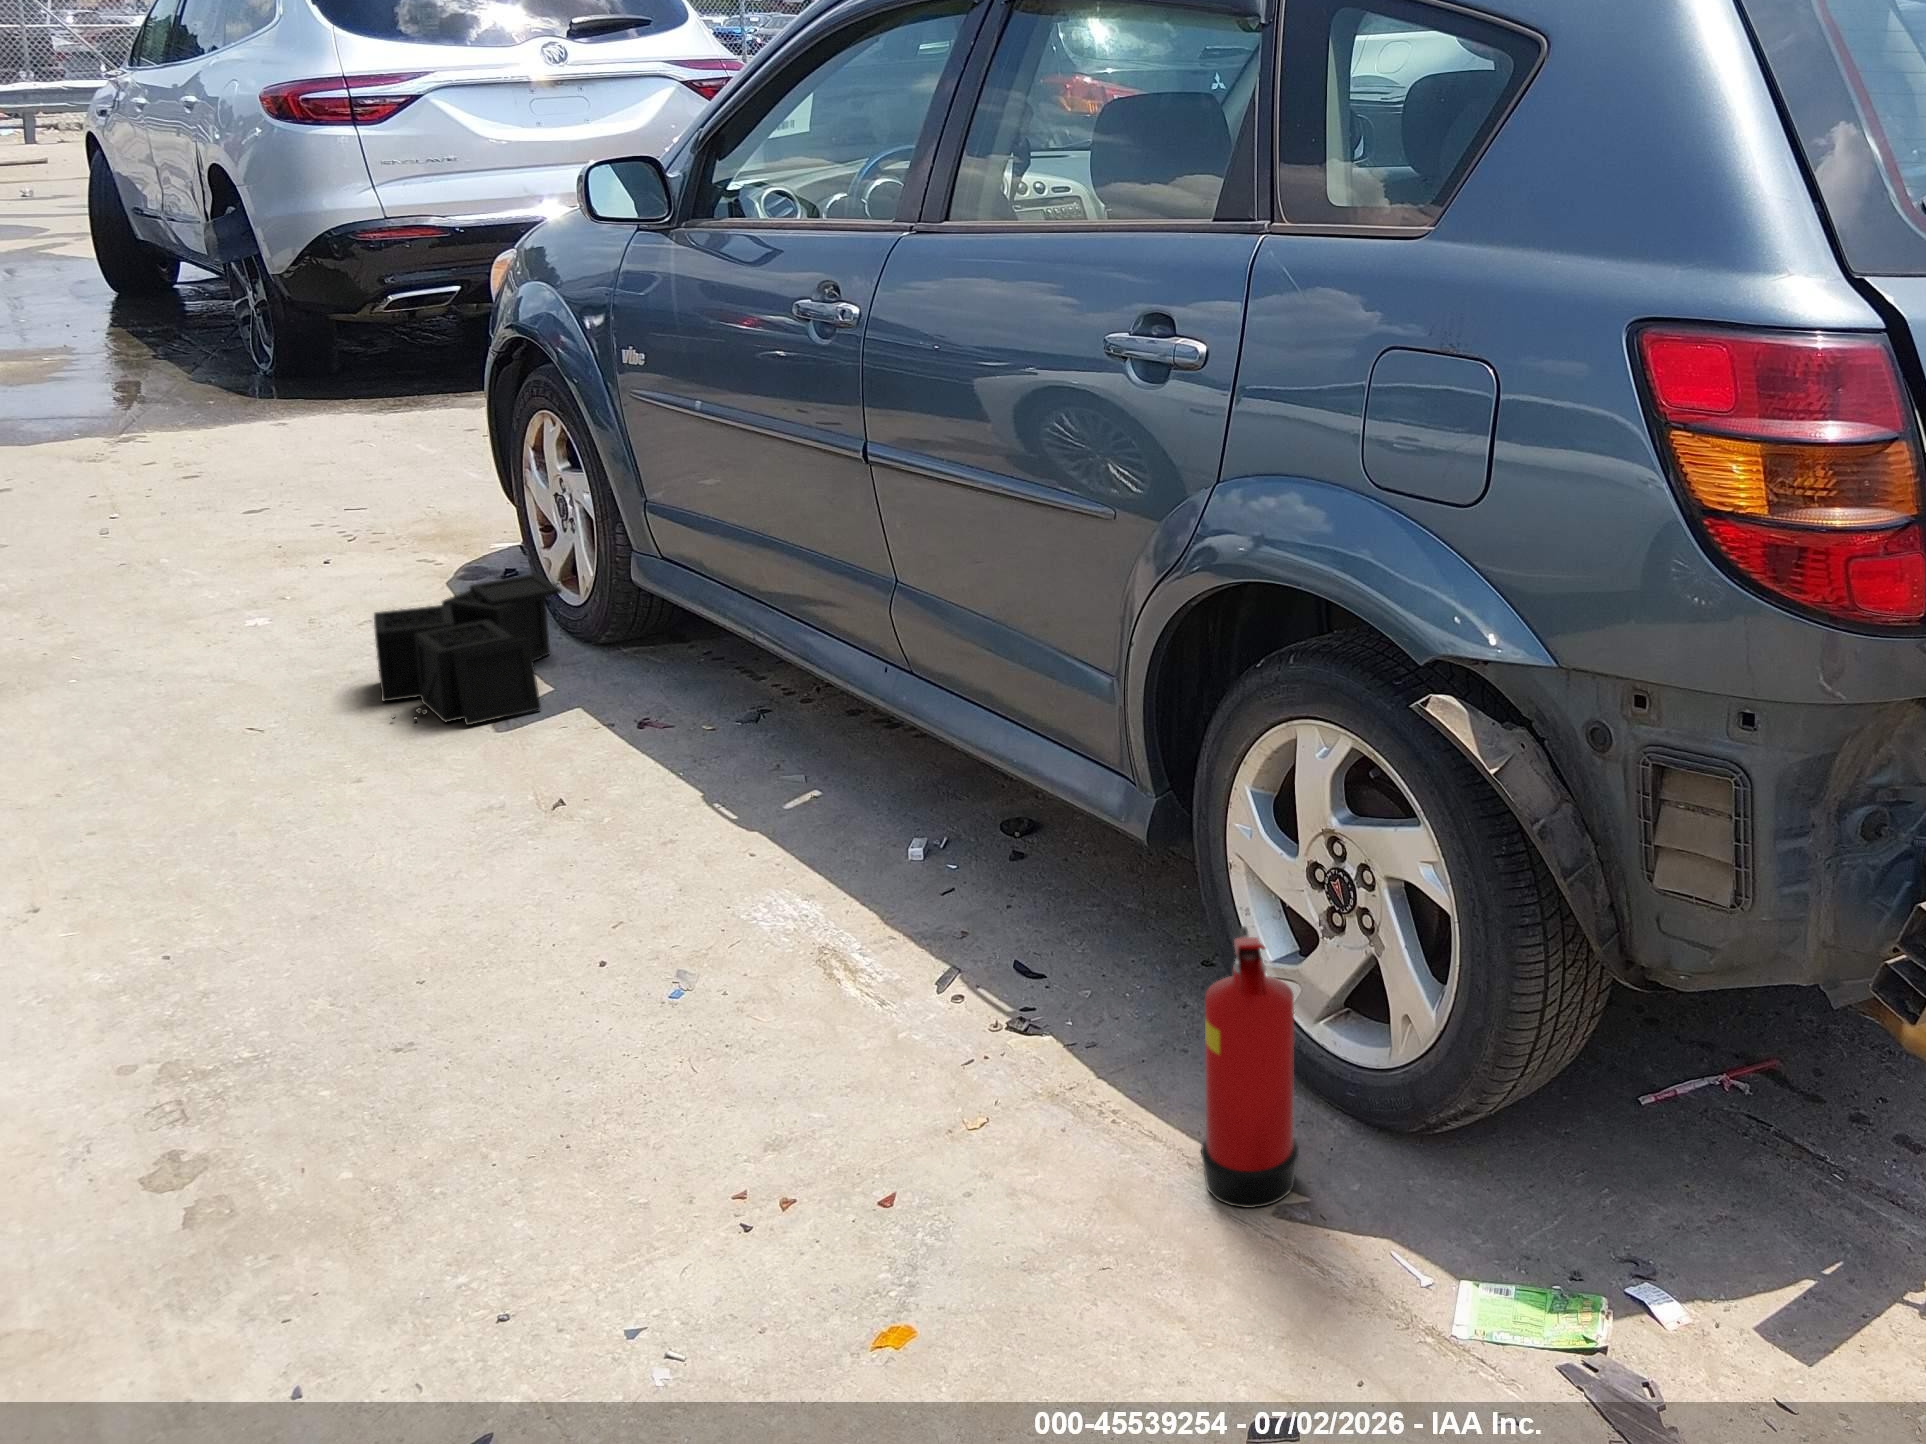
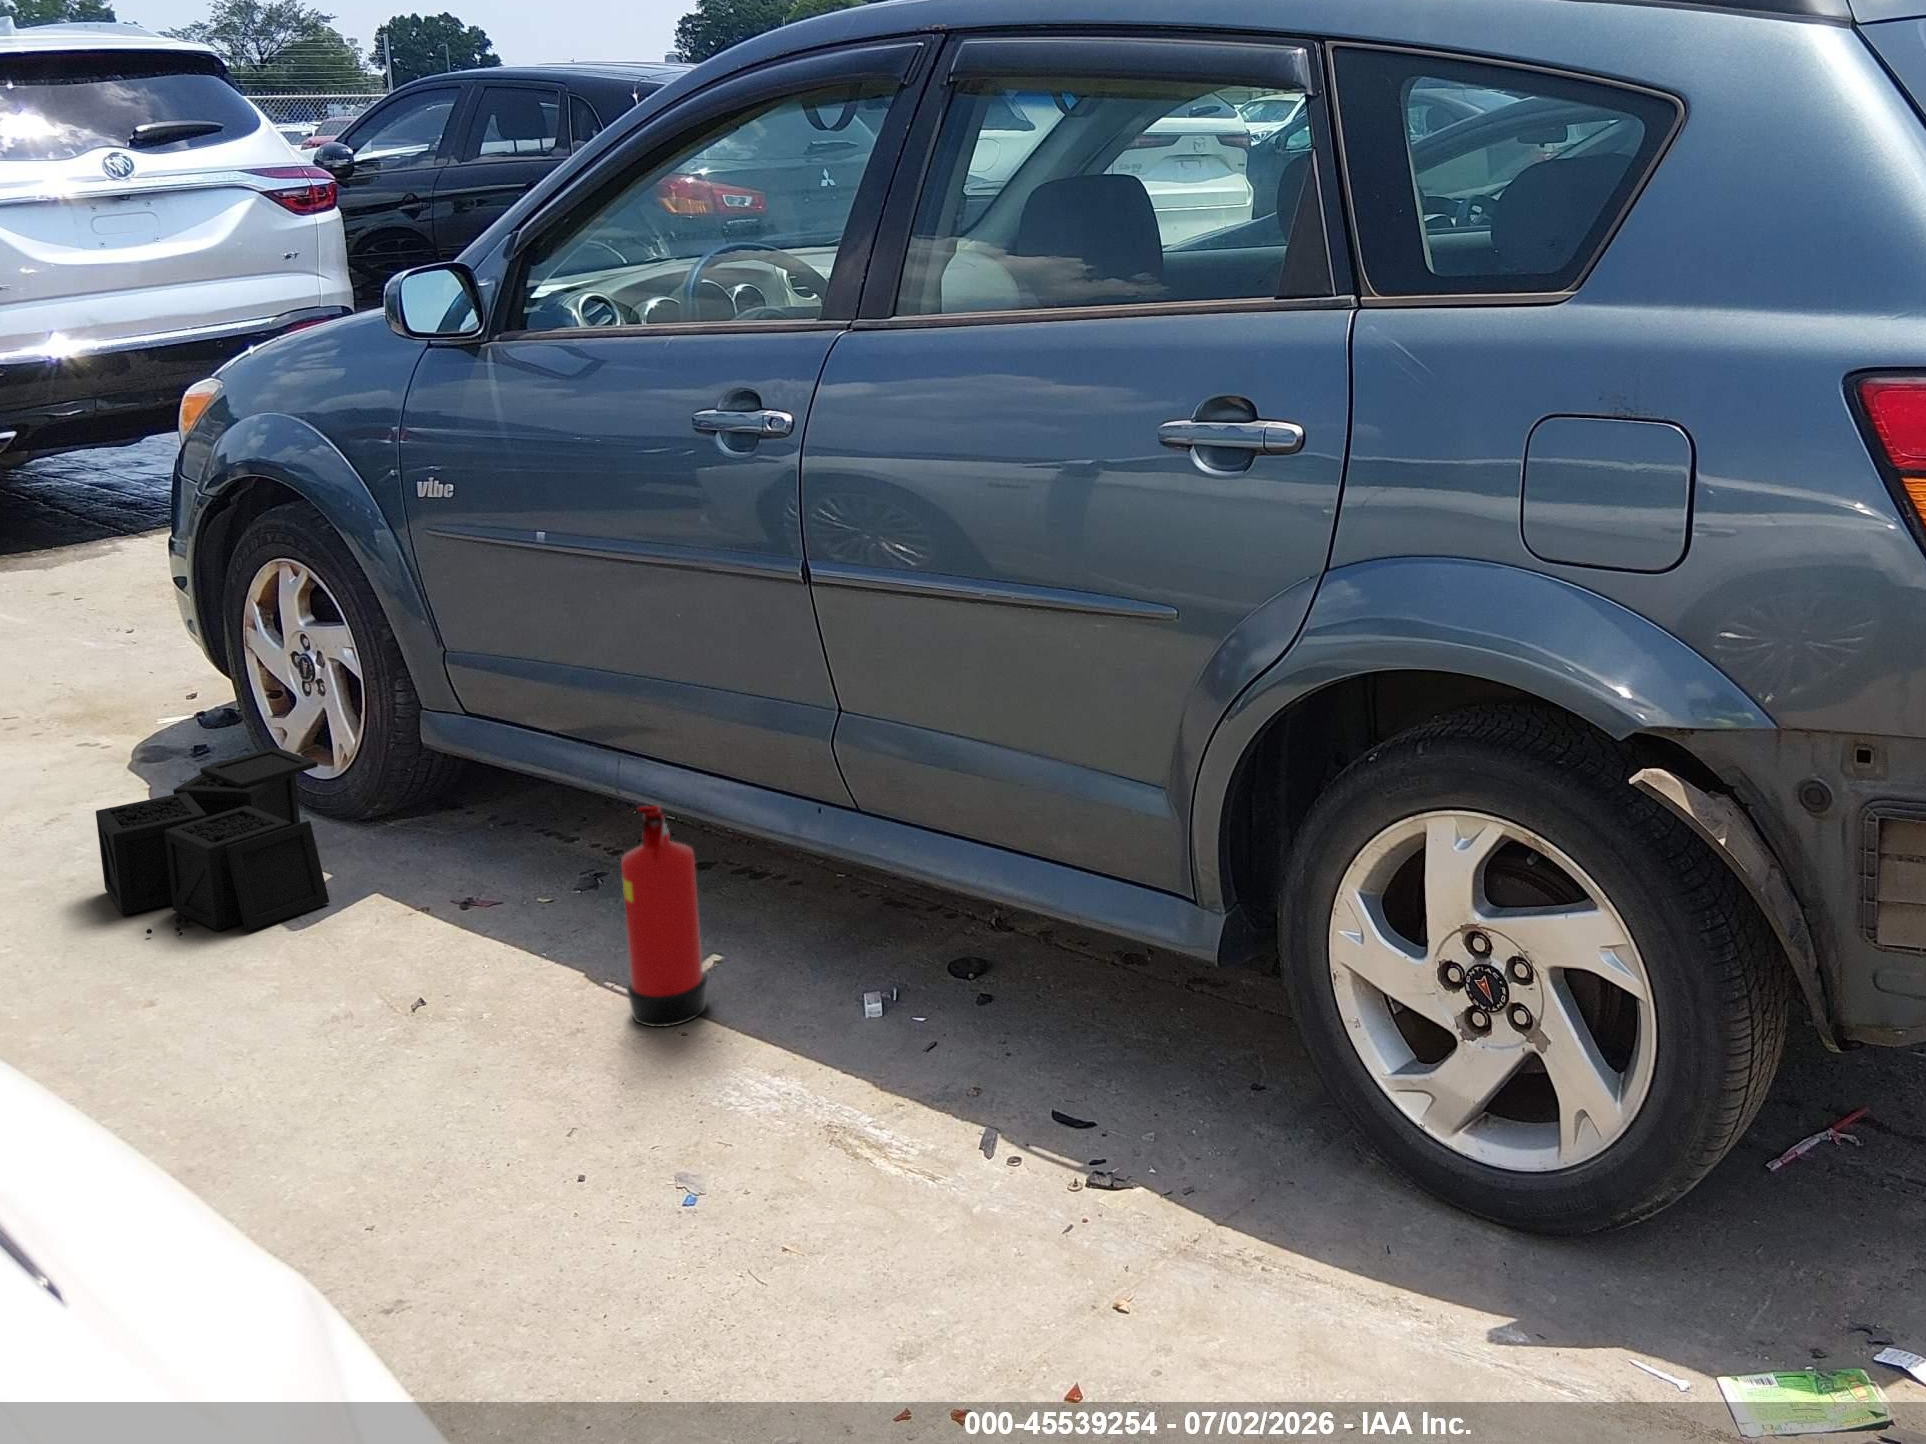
fire extinguisher: present [1201,926,1299,1208] -> present [621,806,708,1027]

